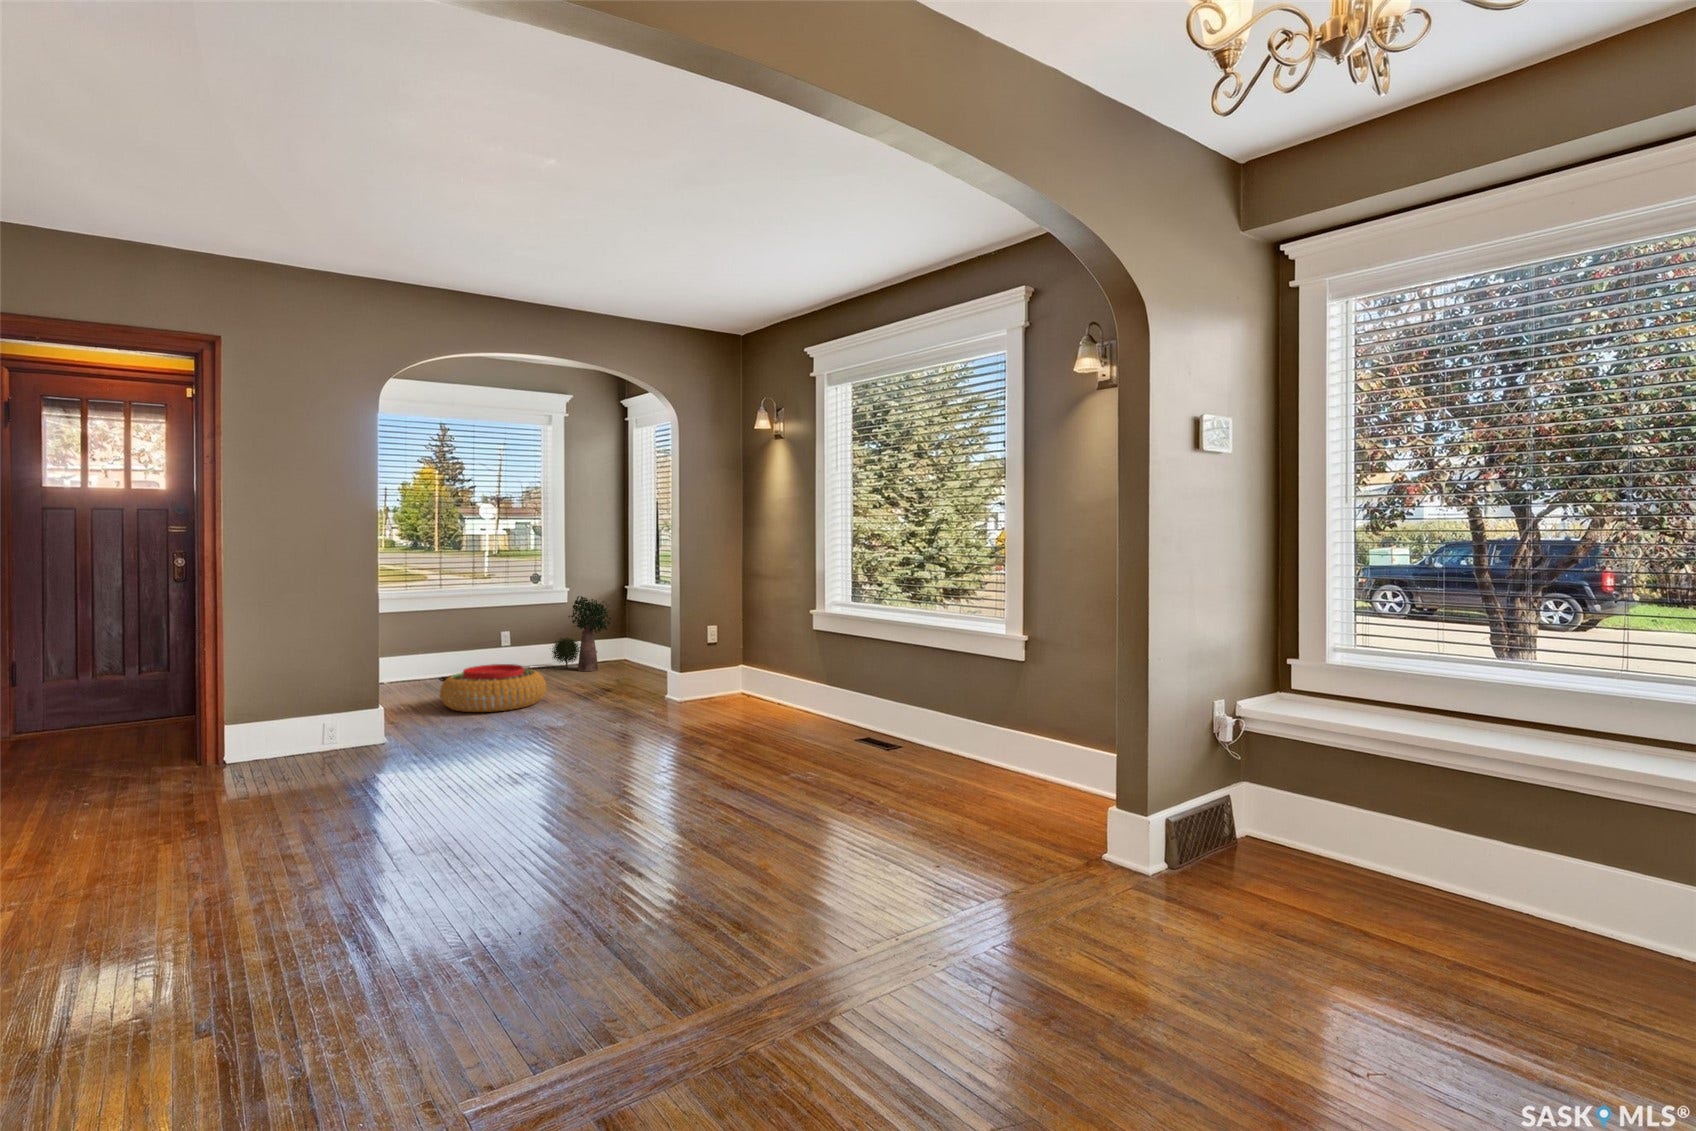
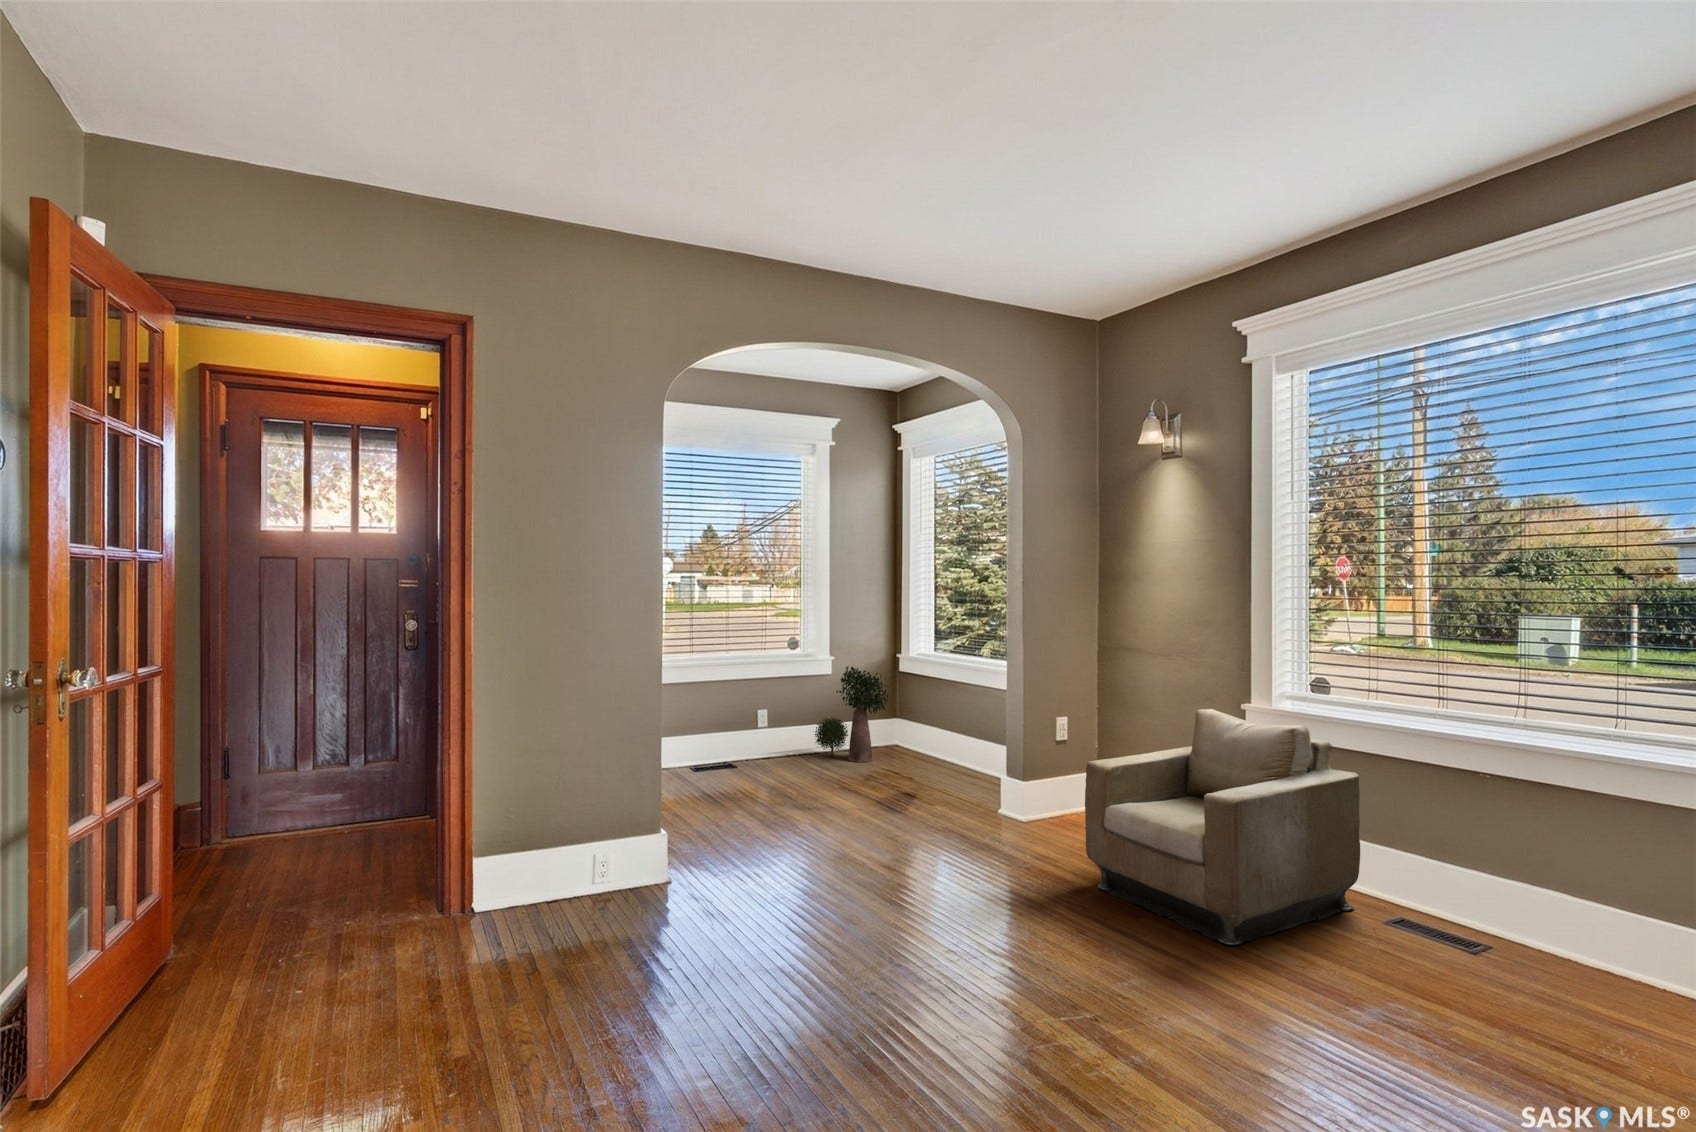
armchair: none [686,614,848,751] -> present [1085,709,1360,945]
pouf: present [440,664,546,712] -> none [710,761,842,832]

